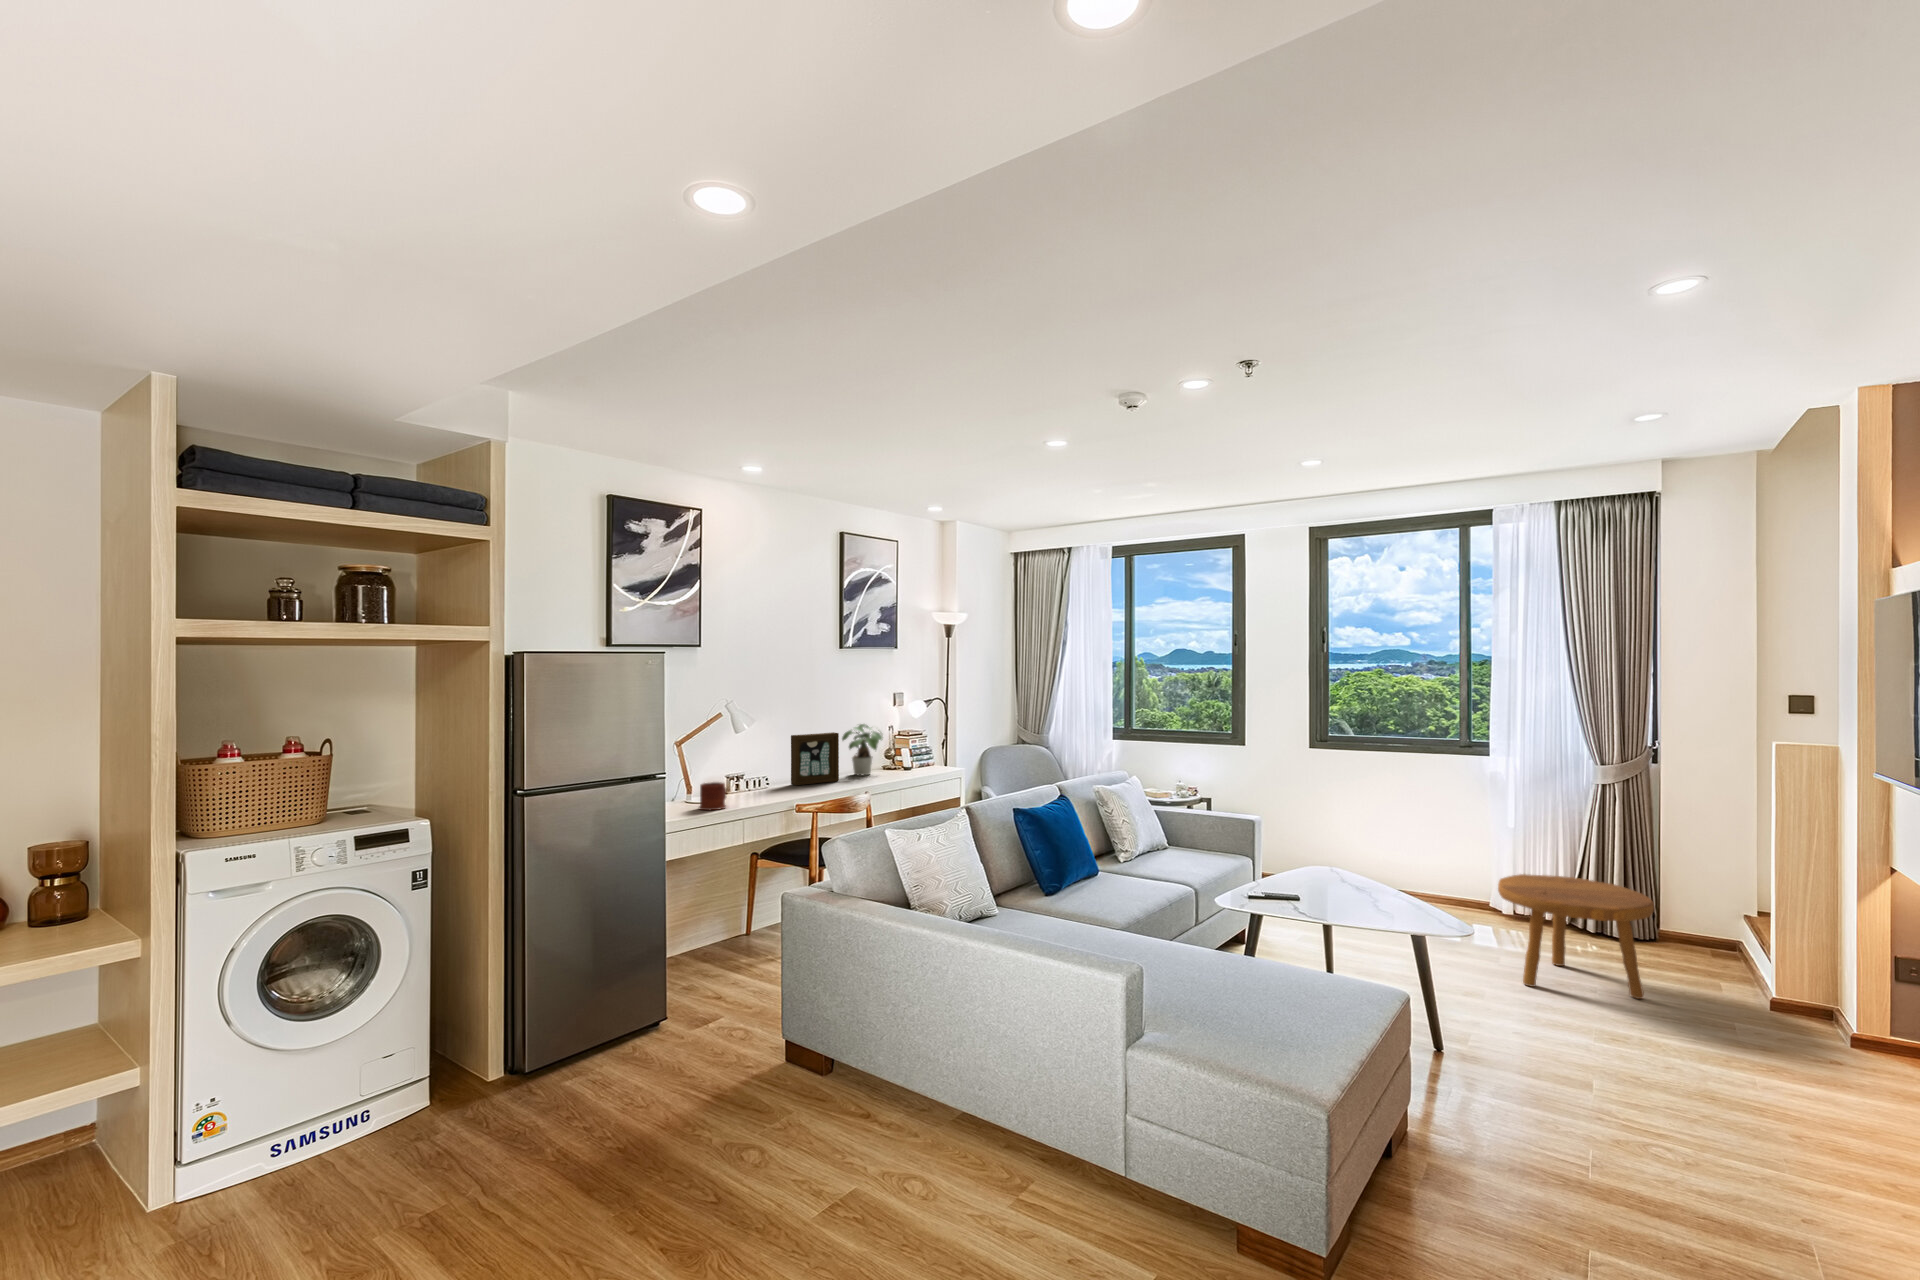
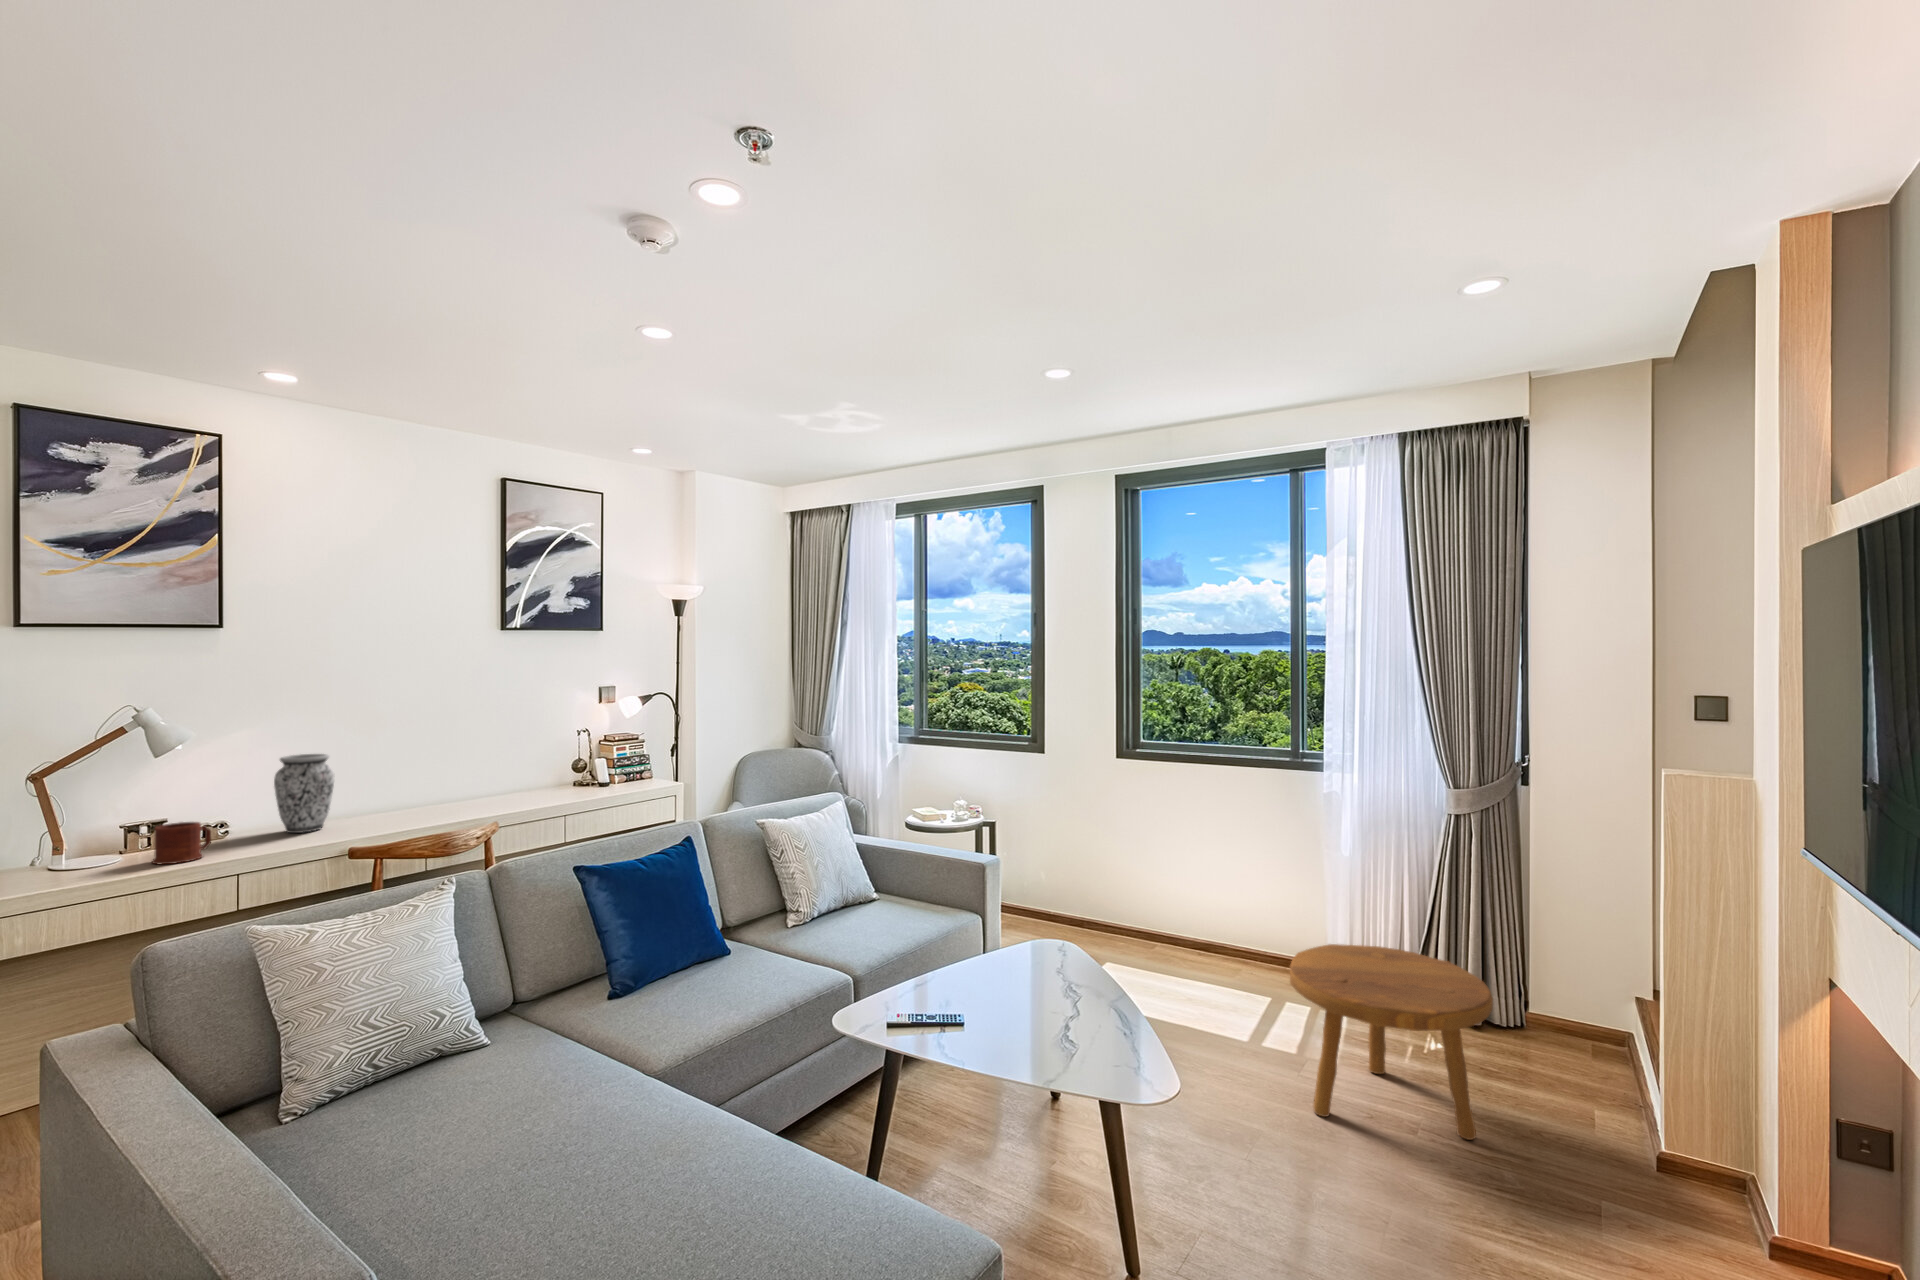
potted plant: present [842,724,883,775] -> none [486,731,558,799]
picture frame: present [791,732,839,786] -> none [387,743,465,817]
vase: none [738,738,773,794] -> present [274,754,334,833]

